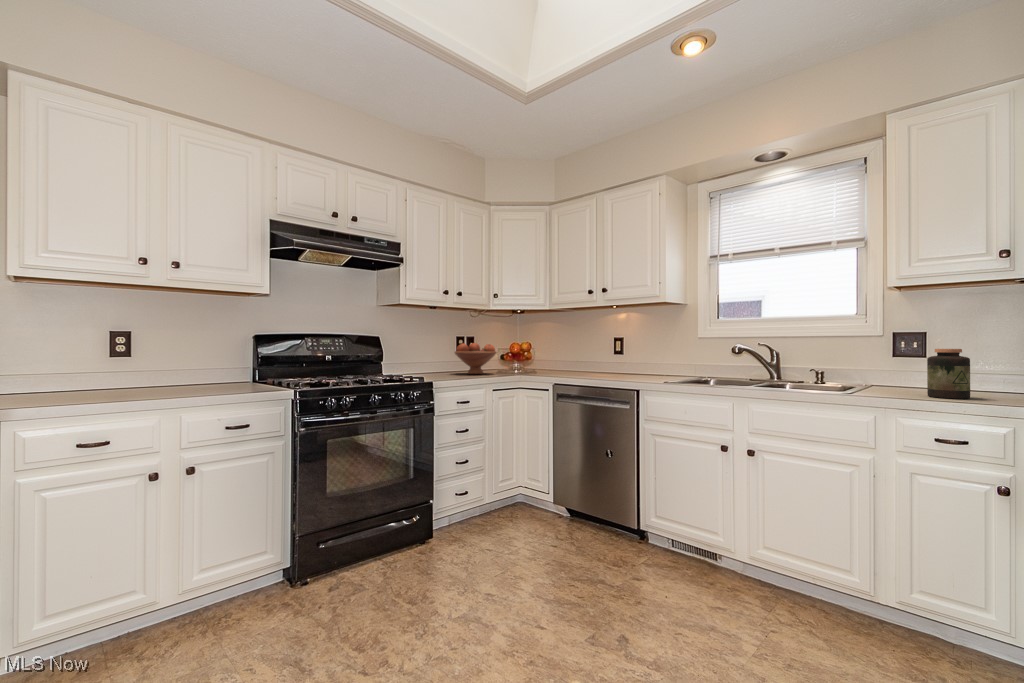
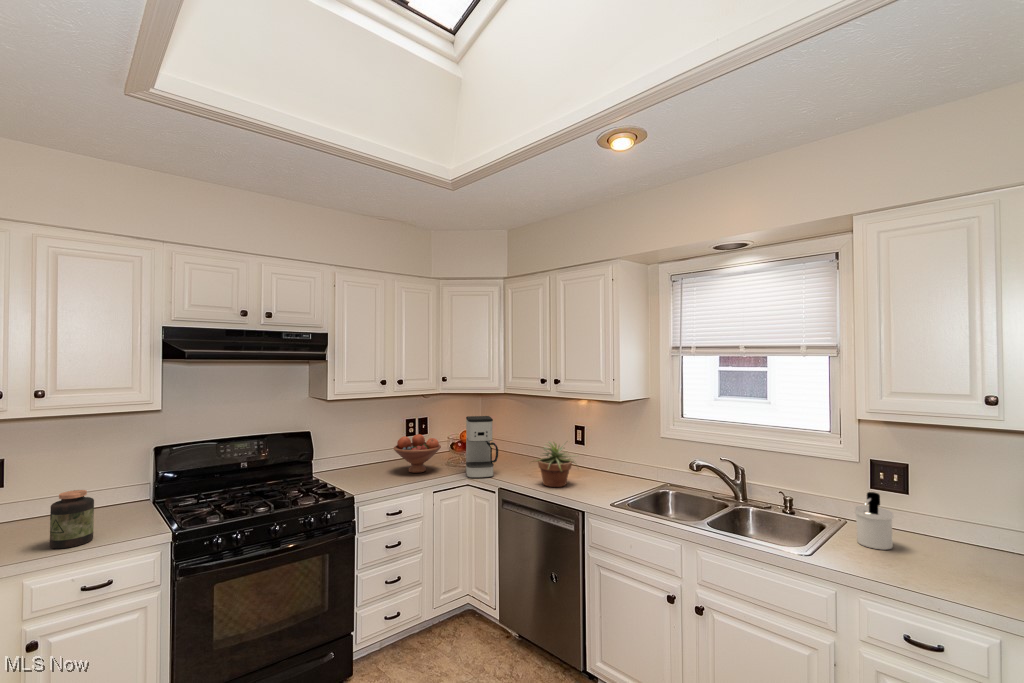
coffee maker: none [519,324,550,376] -> present [466,416,498,478]
potted plant: none [583,339,632,378] -> present [533,442,576,487]
soap dispenser: none [884,348,918,392] -> present [855,492,893,550]
jar: present [927,349,970,399] -> present [50,490,94,549]

